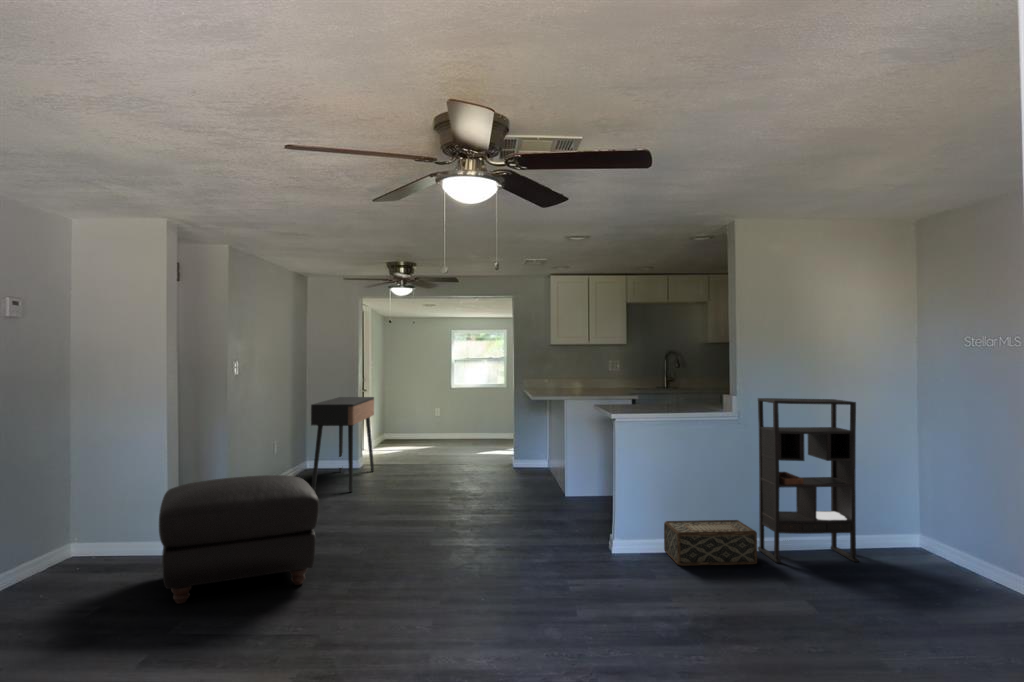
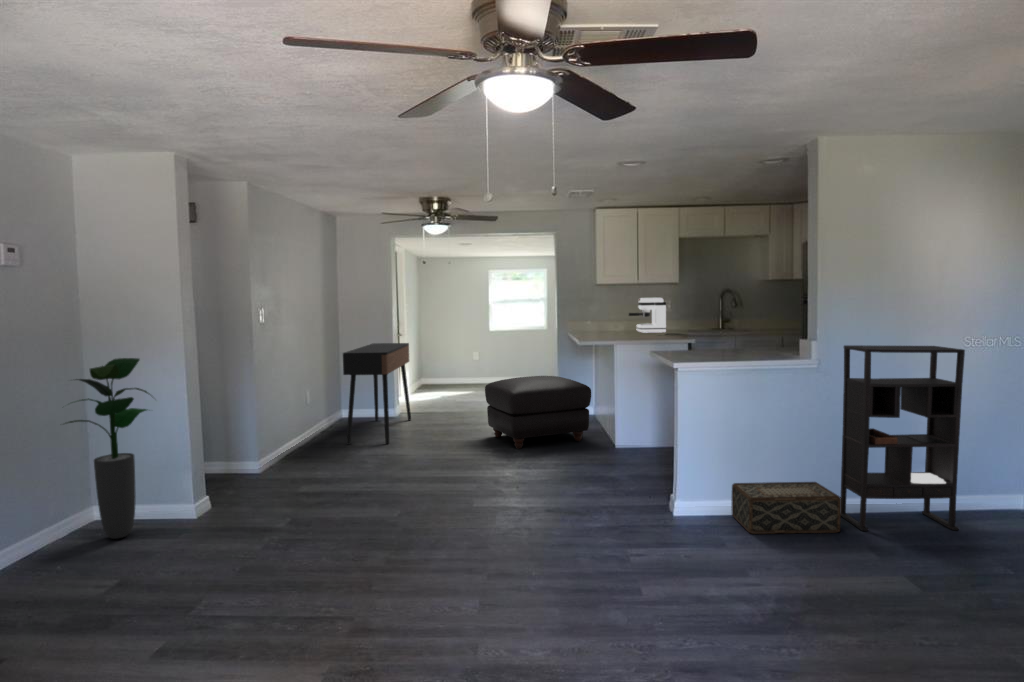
coffee maker: none [580,357,613,389] -> present [629,298,666,333]
potted plant: none [46,403,139,574] -> present [67,358,148,539]
ottoman: present [159,475,319,604] -> present [485,376,591,449]

